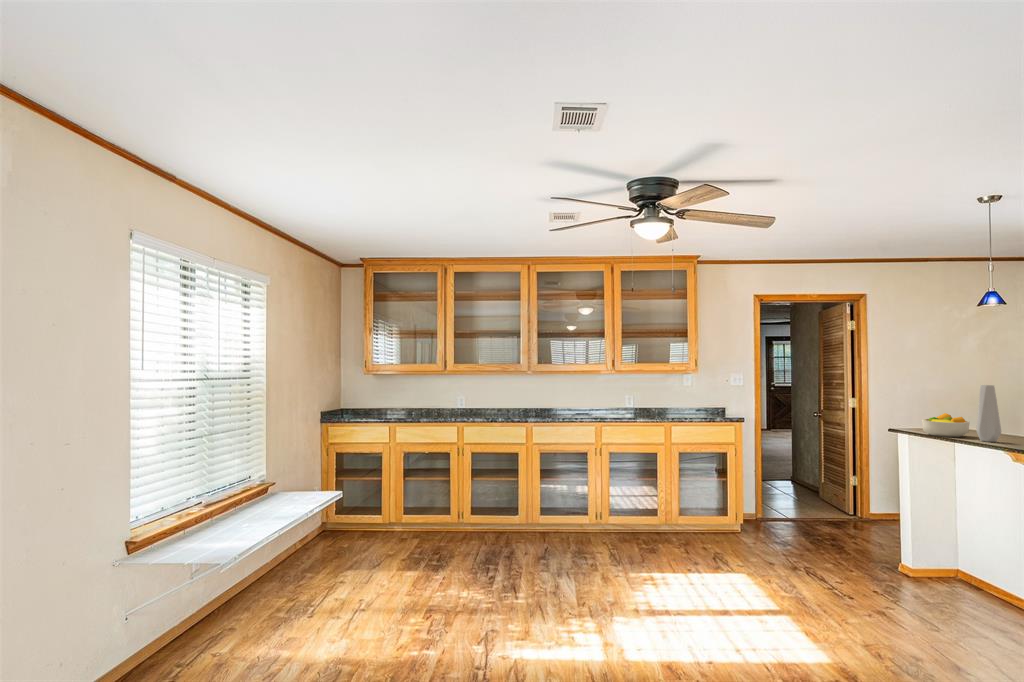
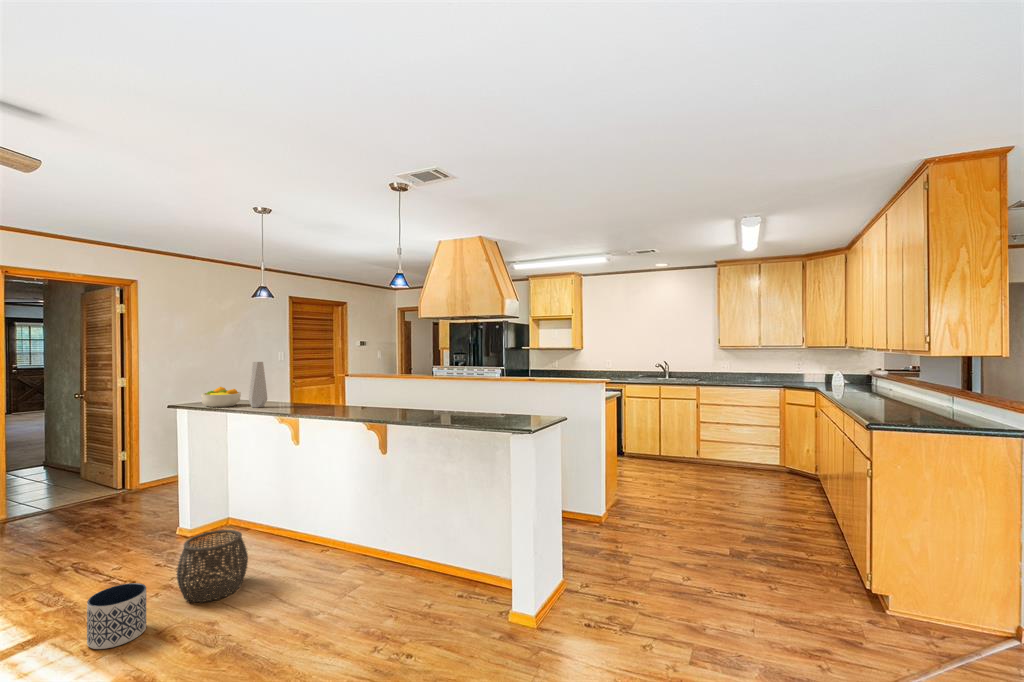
woven basket: none [887,568,966,645] -> present [177,530,248,603]
planter: none [809,587,856,641] -> present [87,583,146,649]

